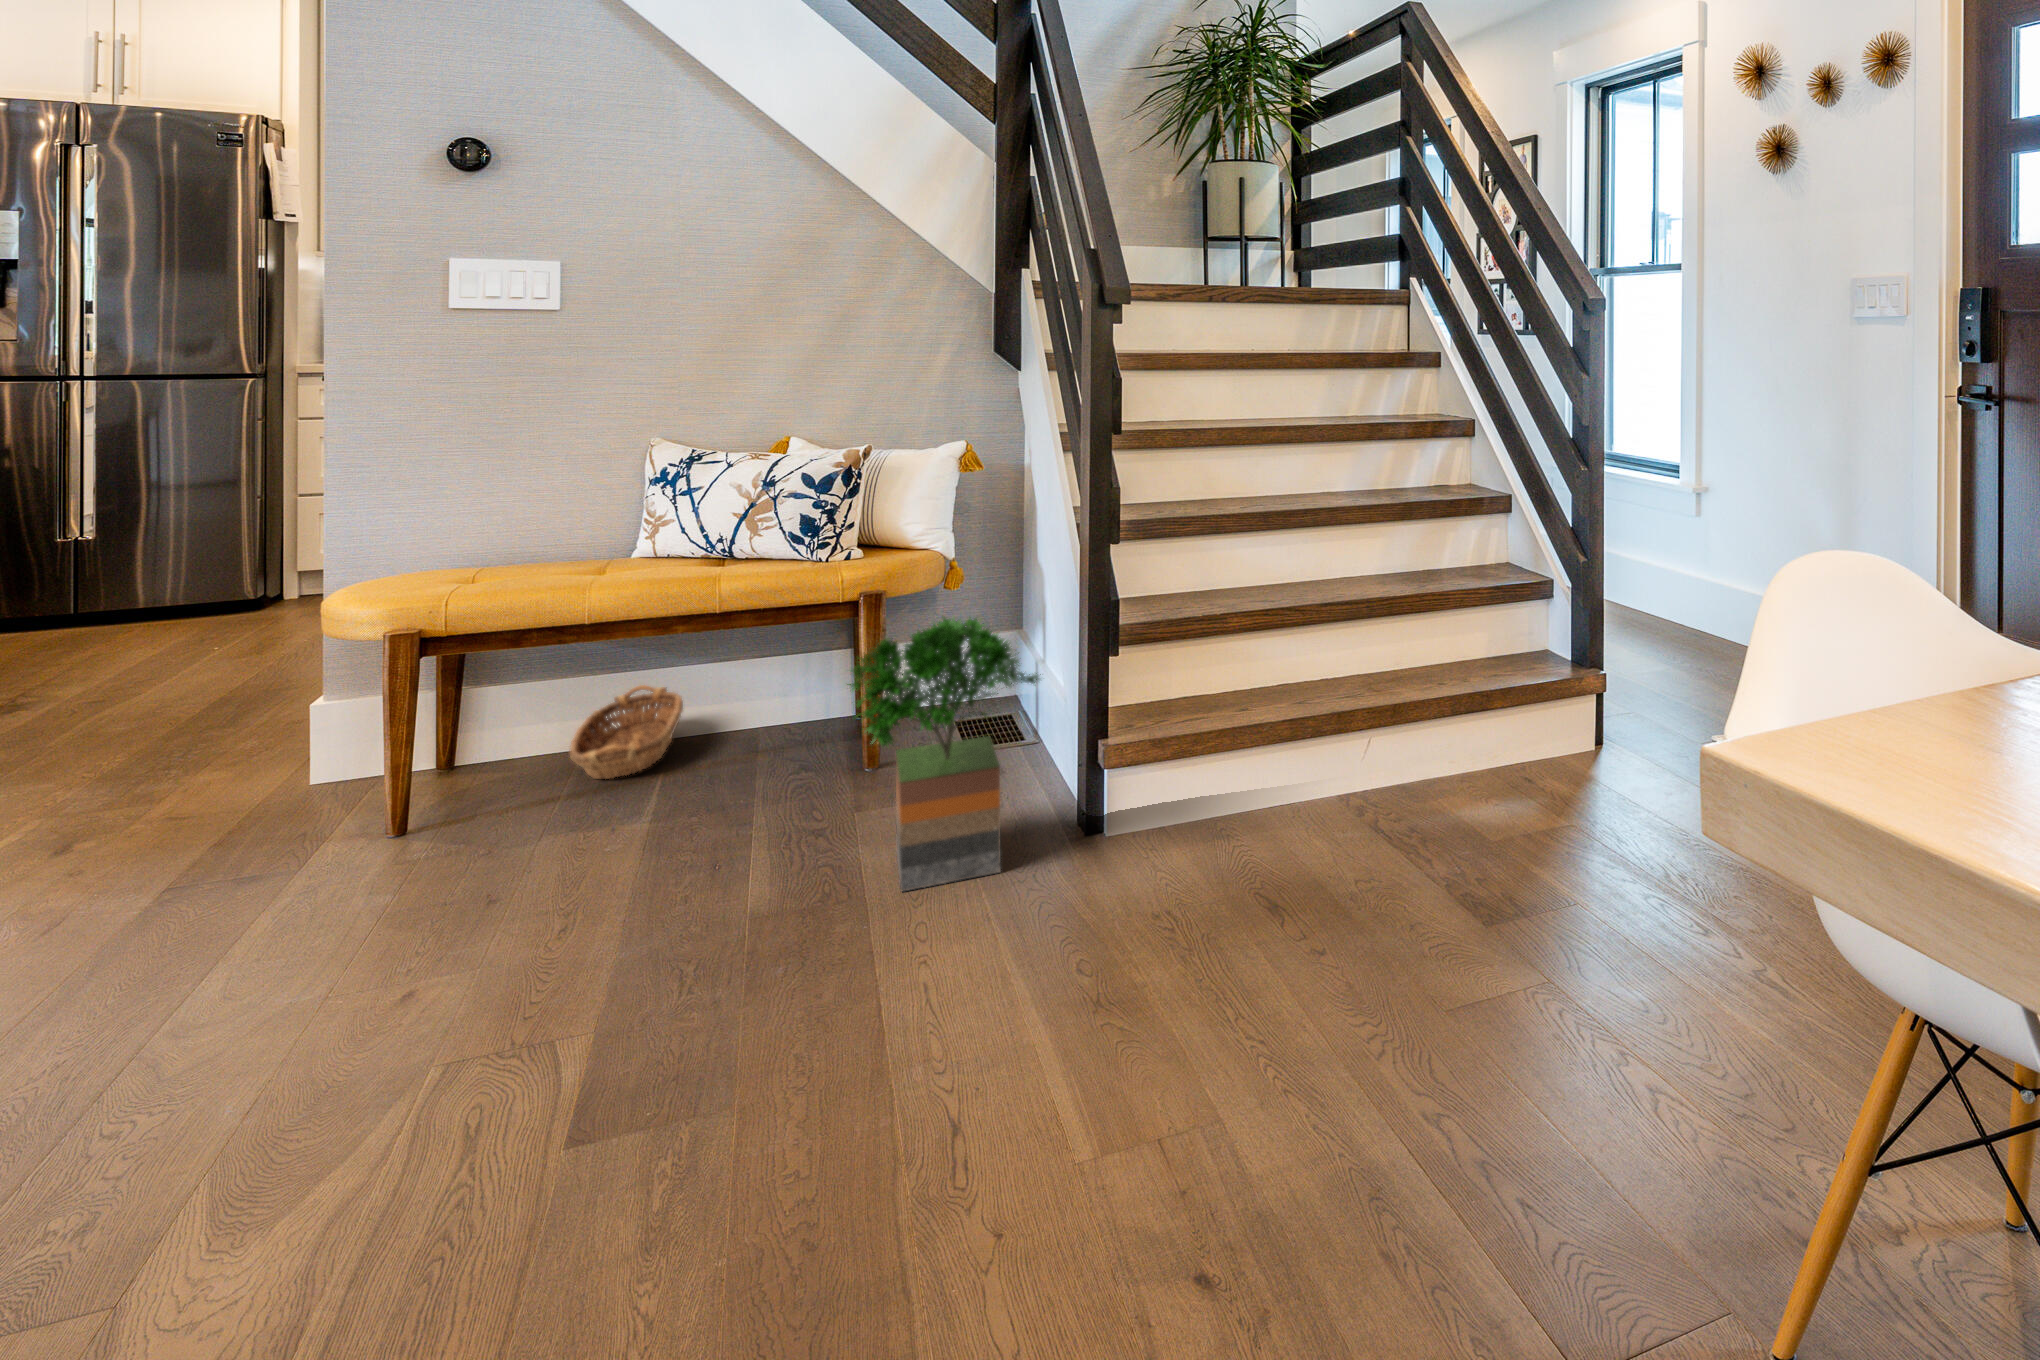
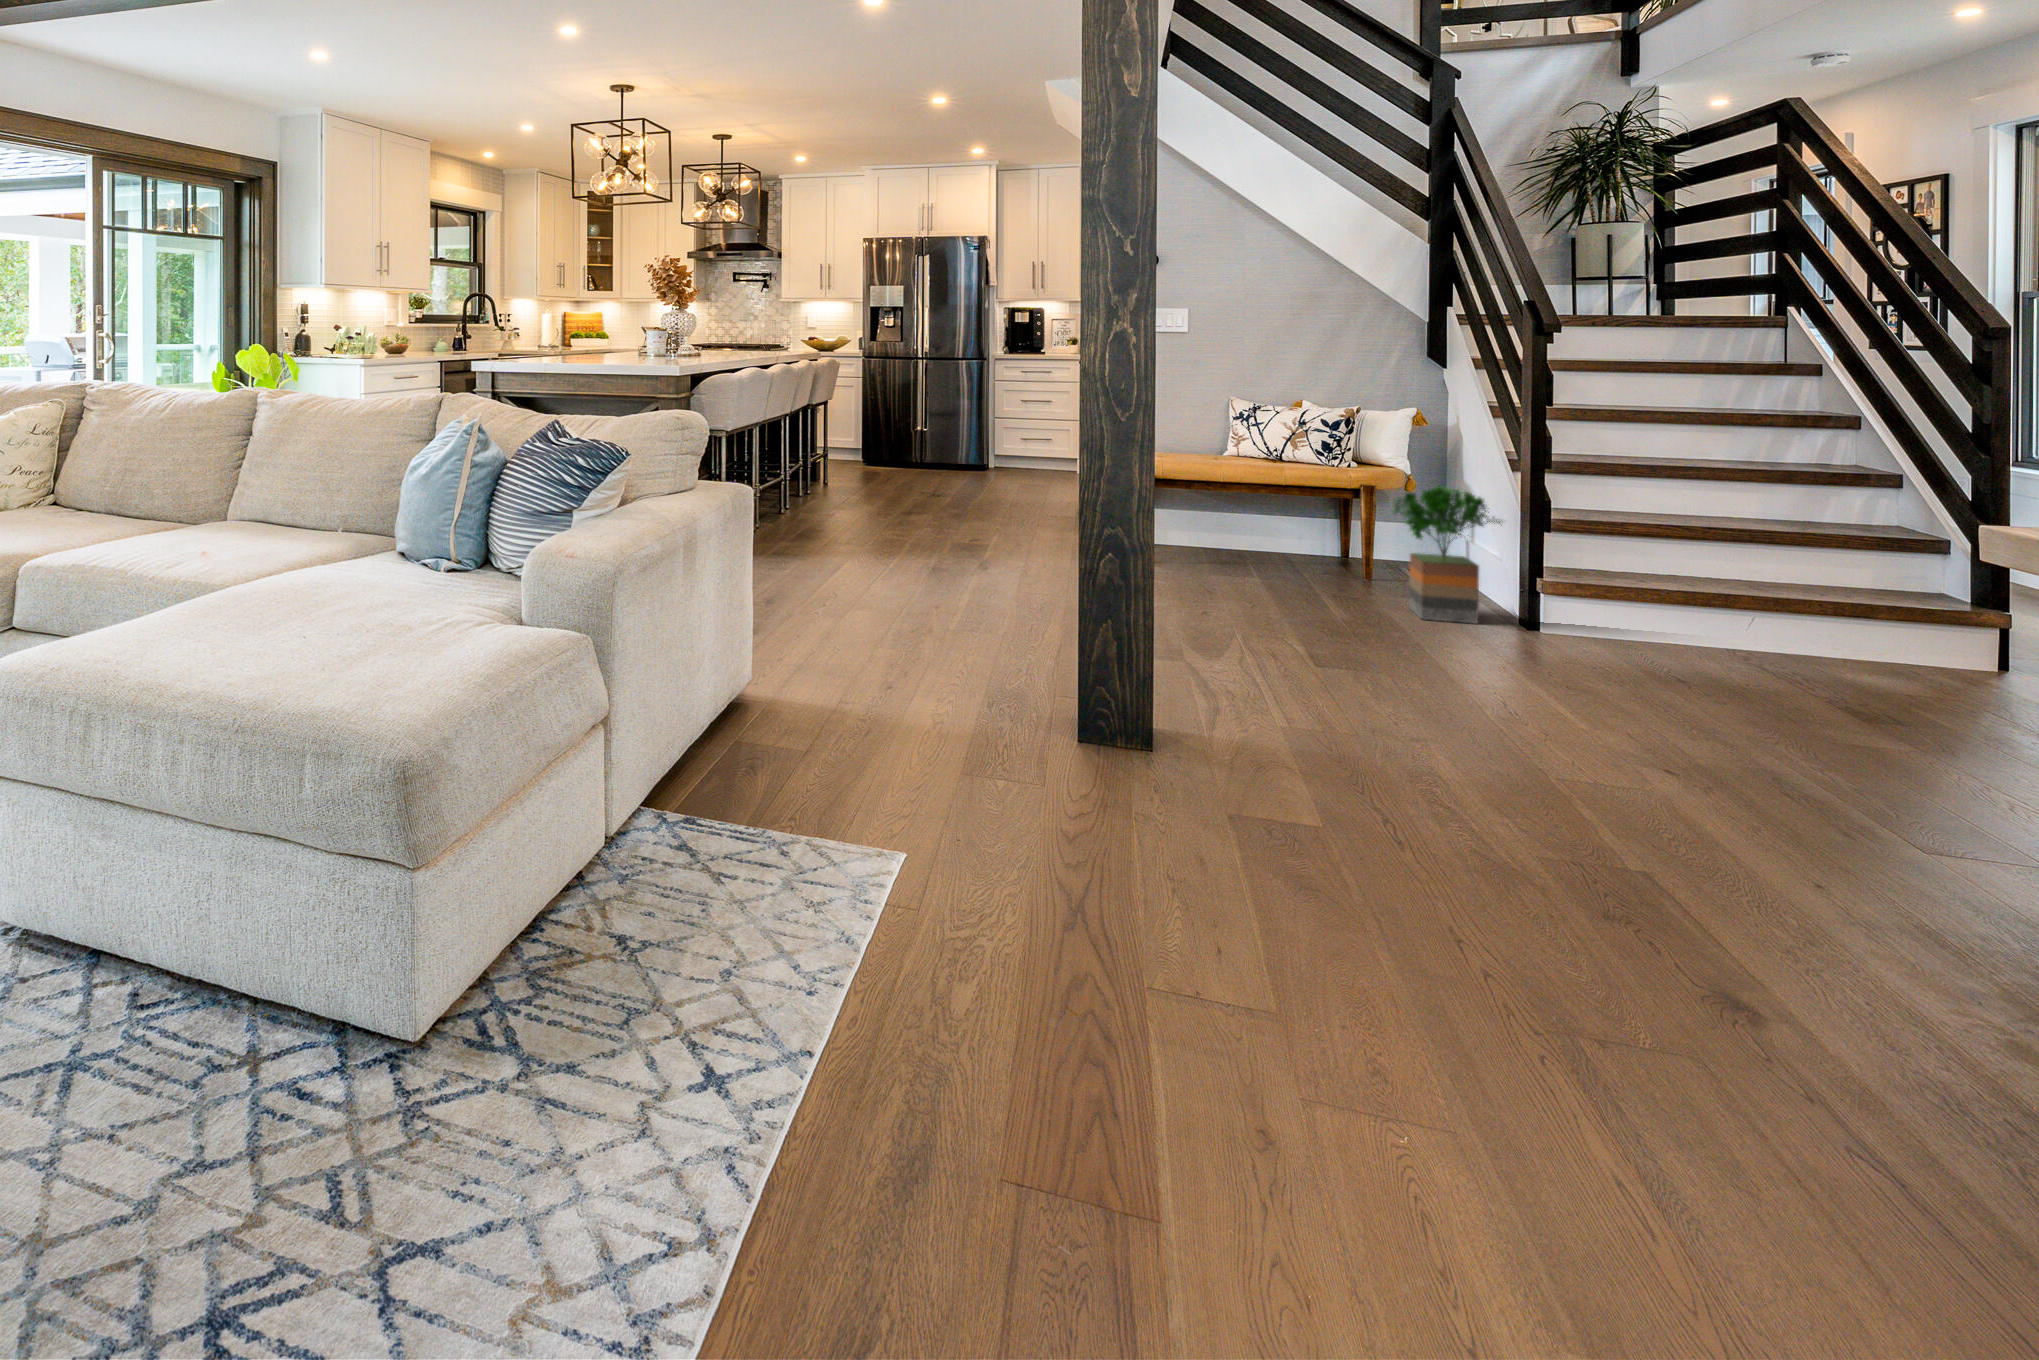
basket: present [569,685,683,779] -> none [1197,526,1263,567]

